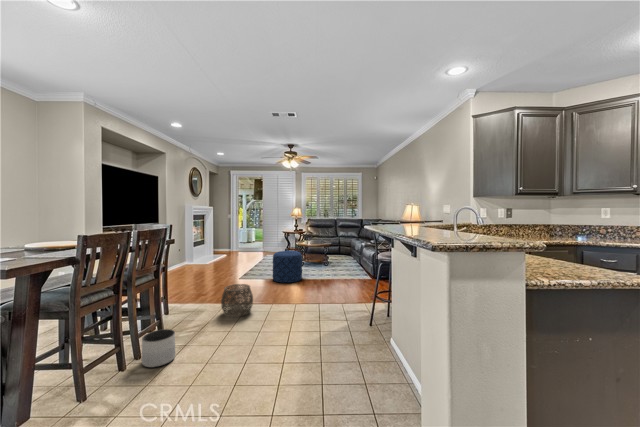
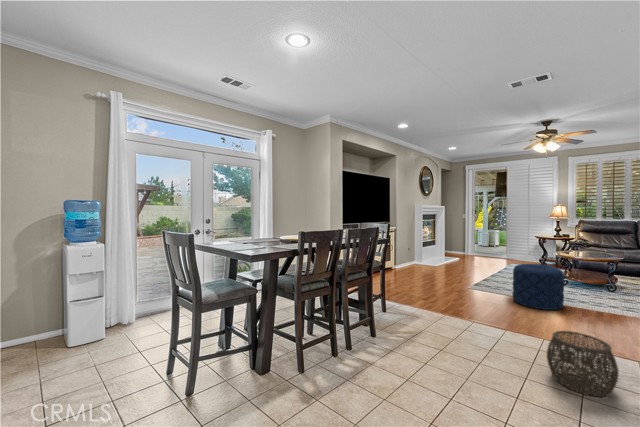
woven basket: present [221,284,253,317] -> present [547,331,619,397]
planter: present [142,329,175,368] -> none [351,327,379,364]

